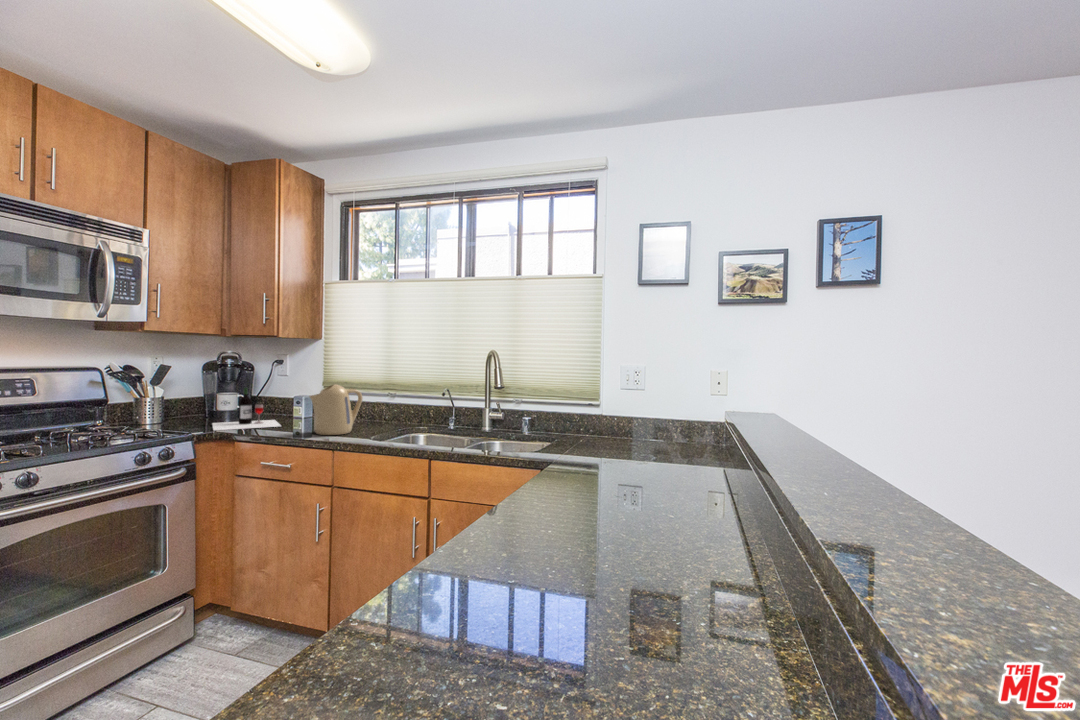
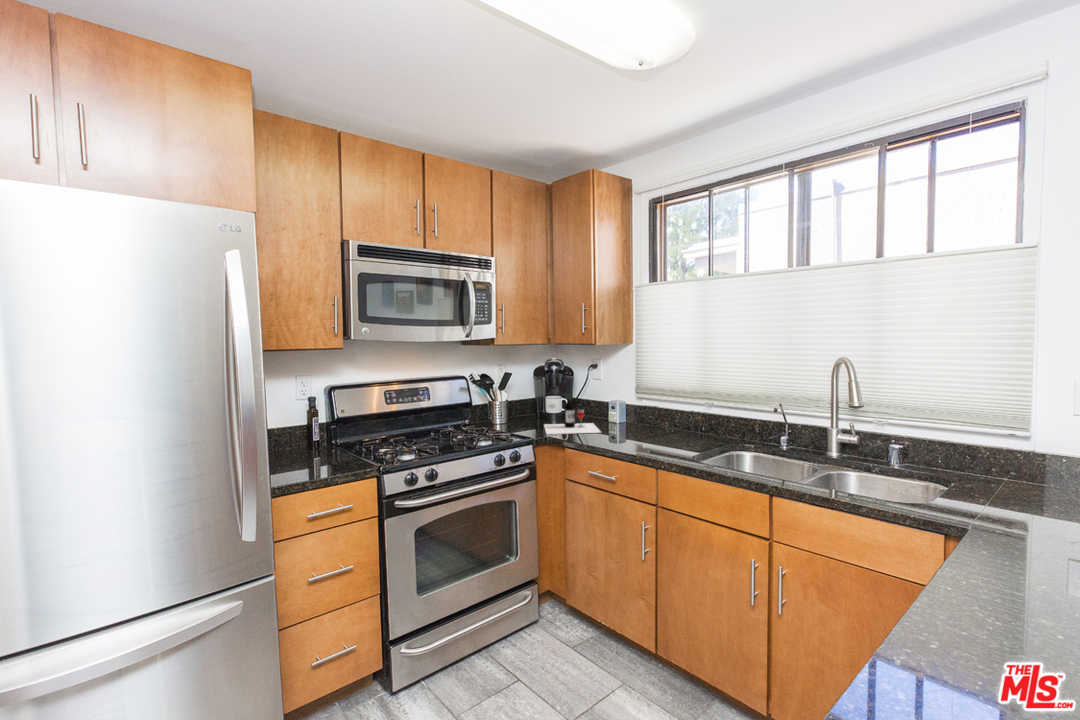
kettle: present [309,384,362,435] -> none [628,395,680,449]

